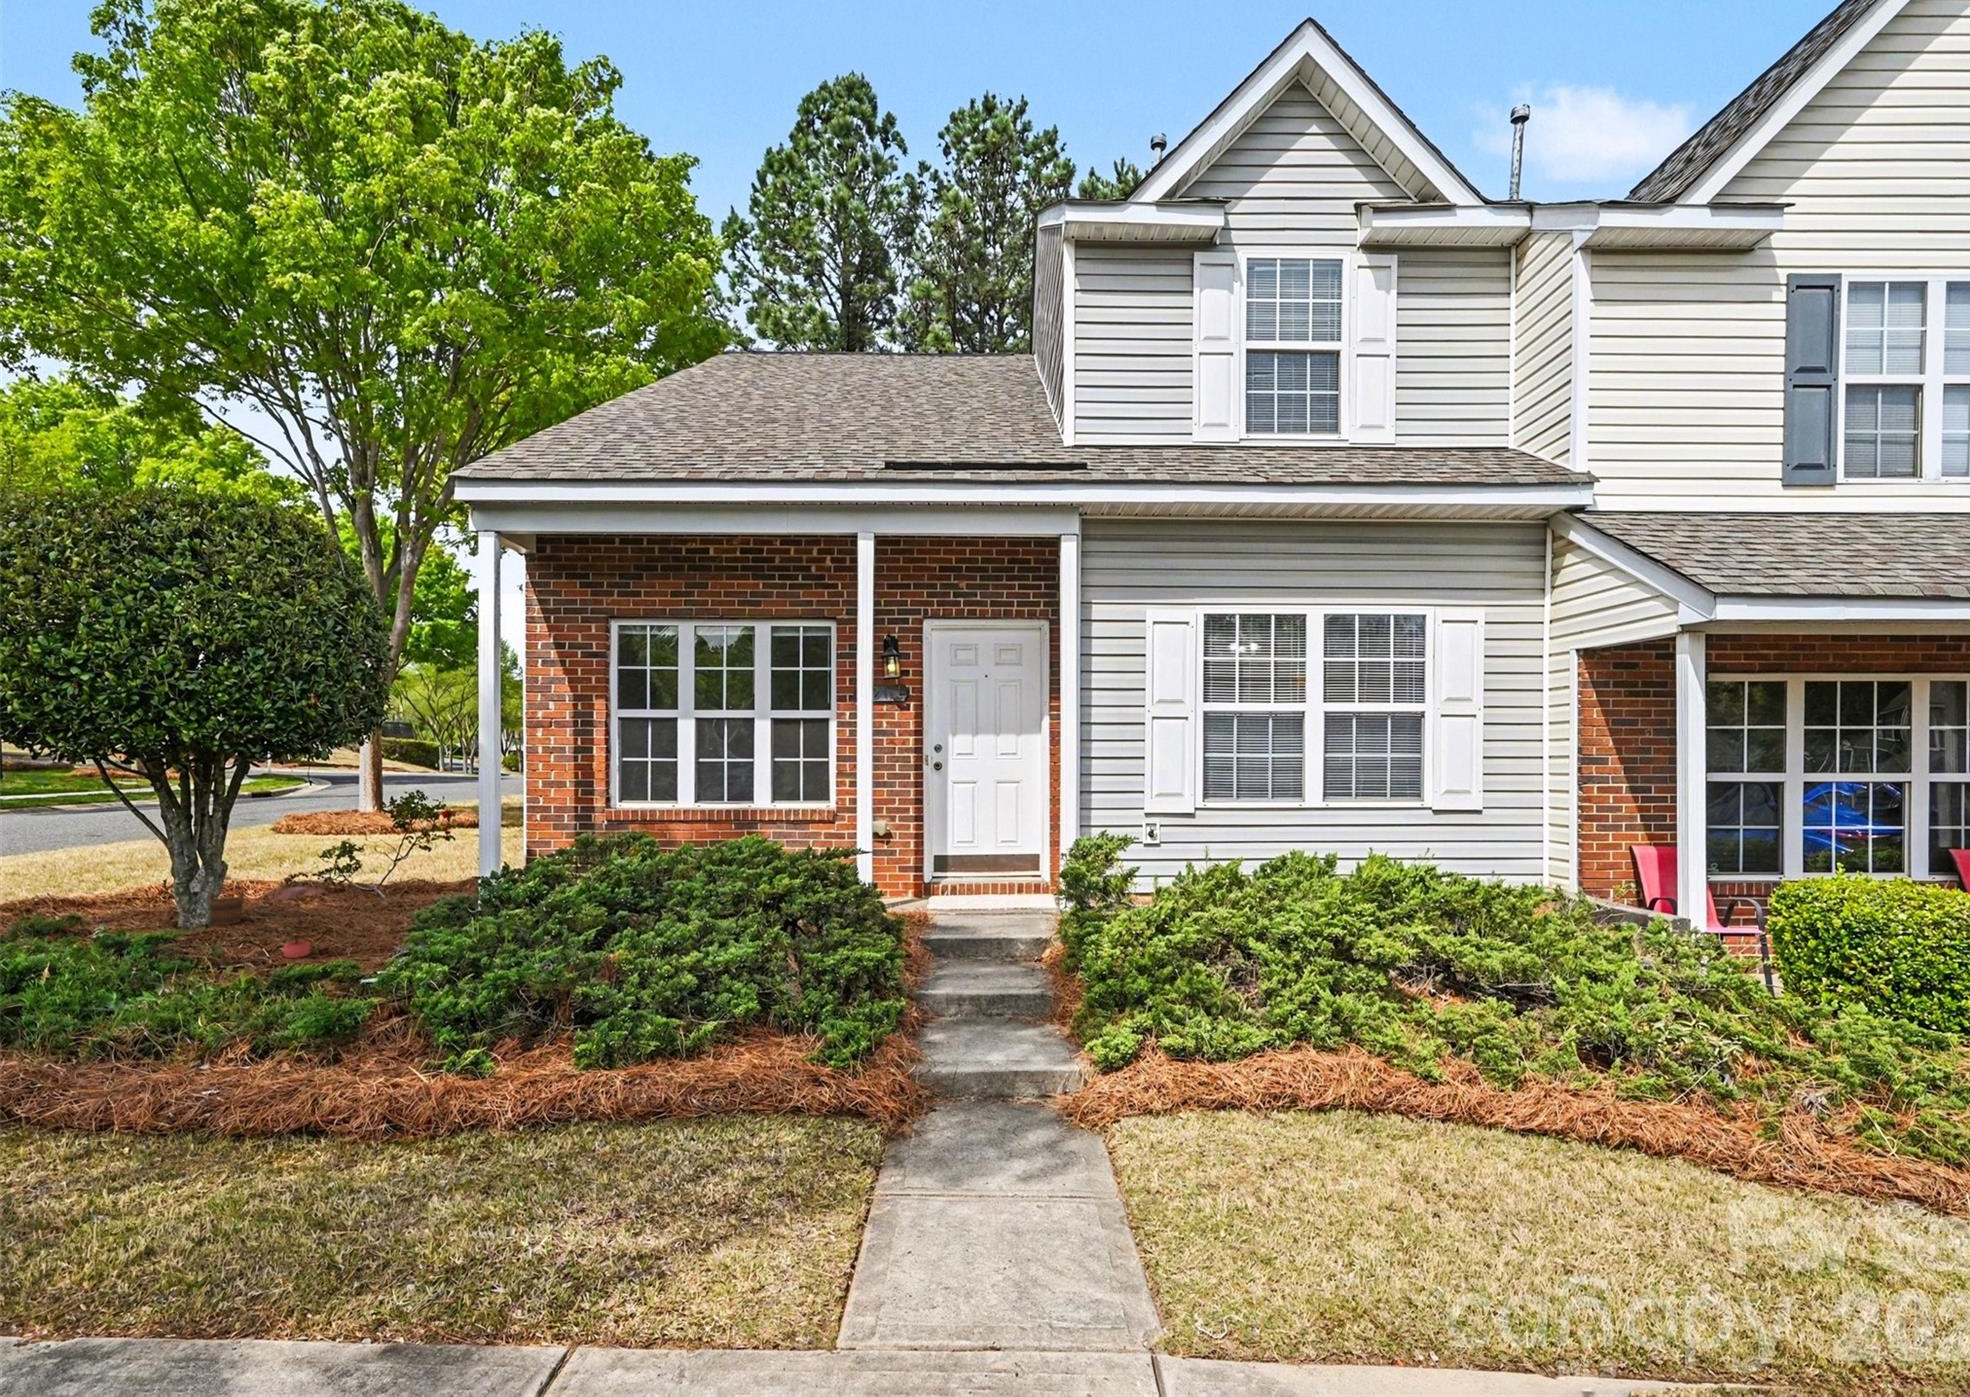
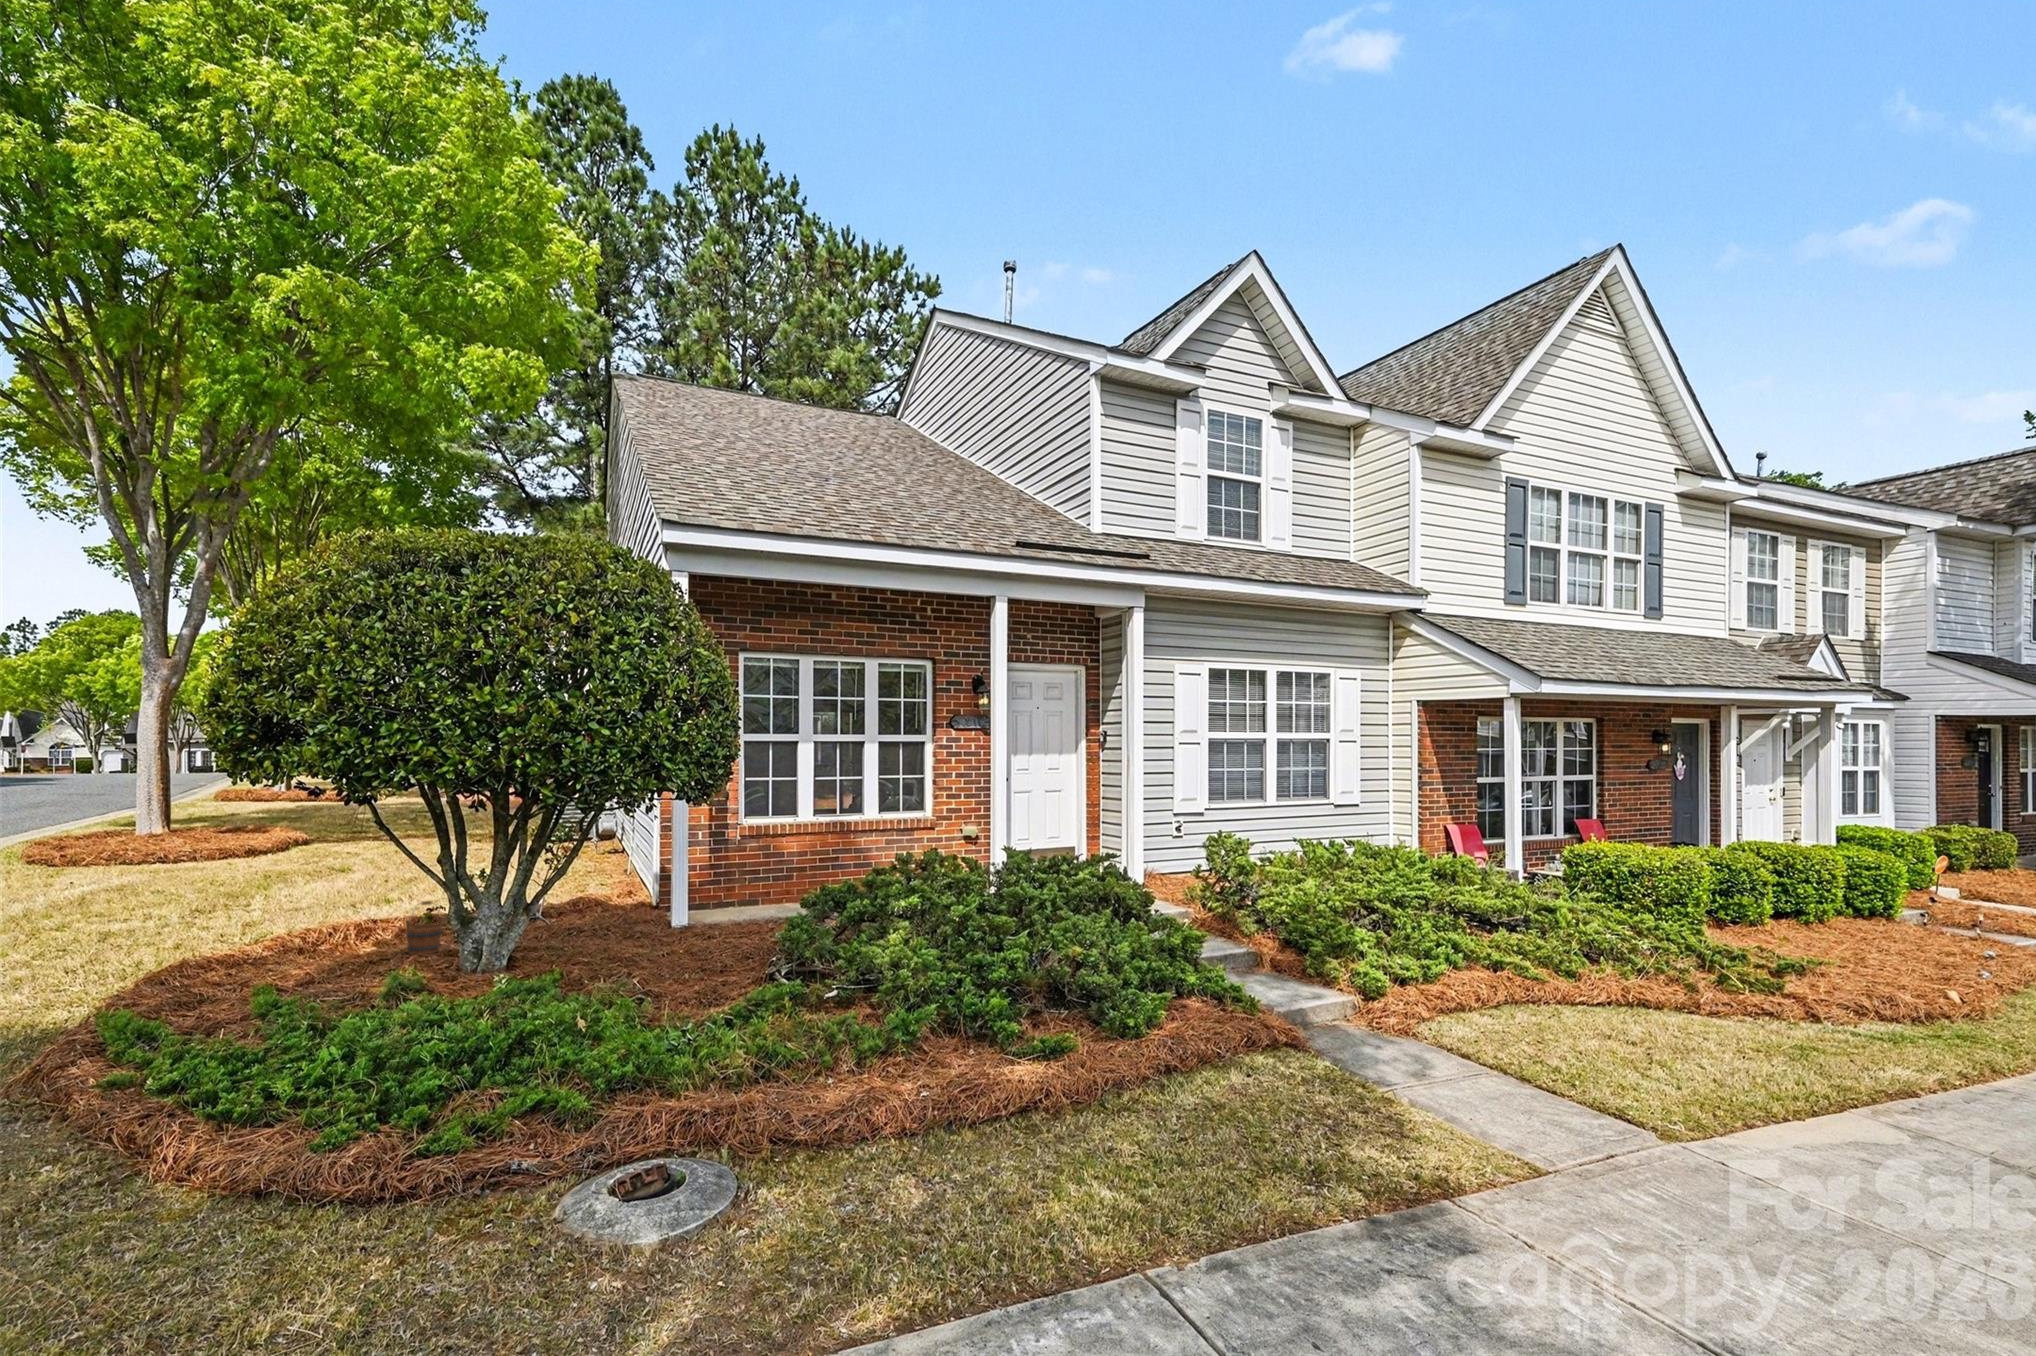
potted plant: present [270,886,325,958] -> none [608,889,665,961]

